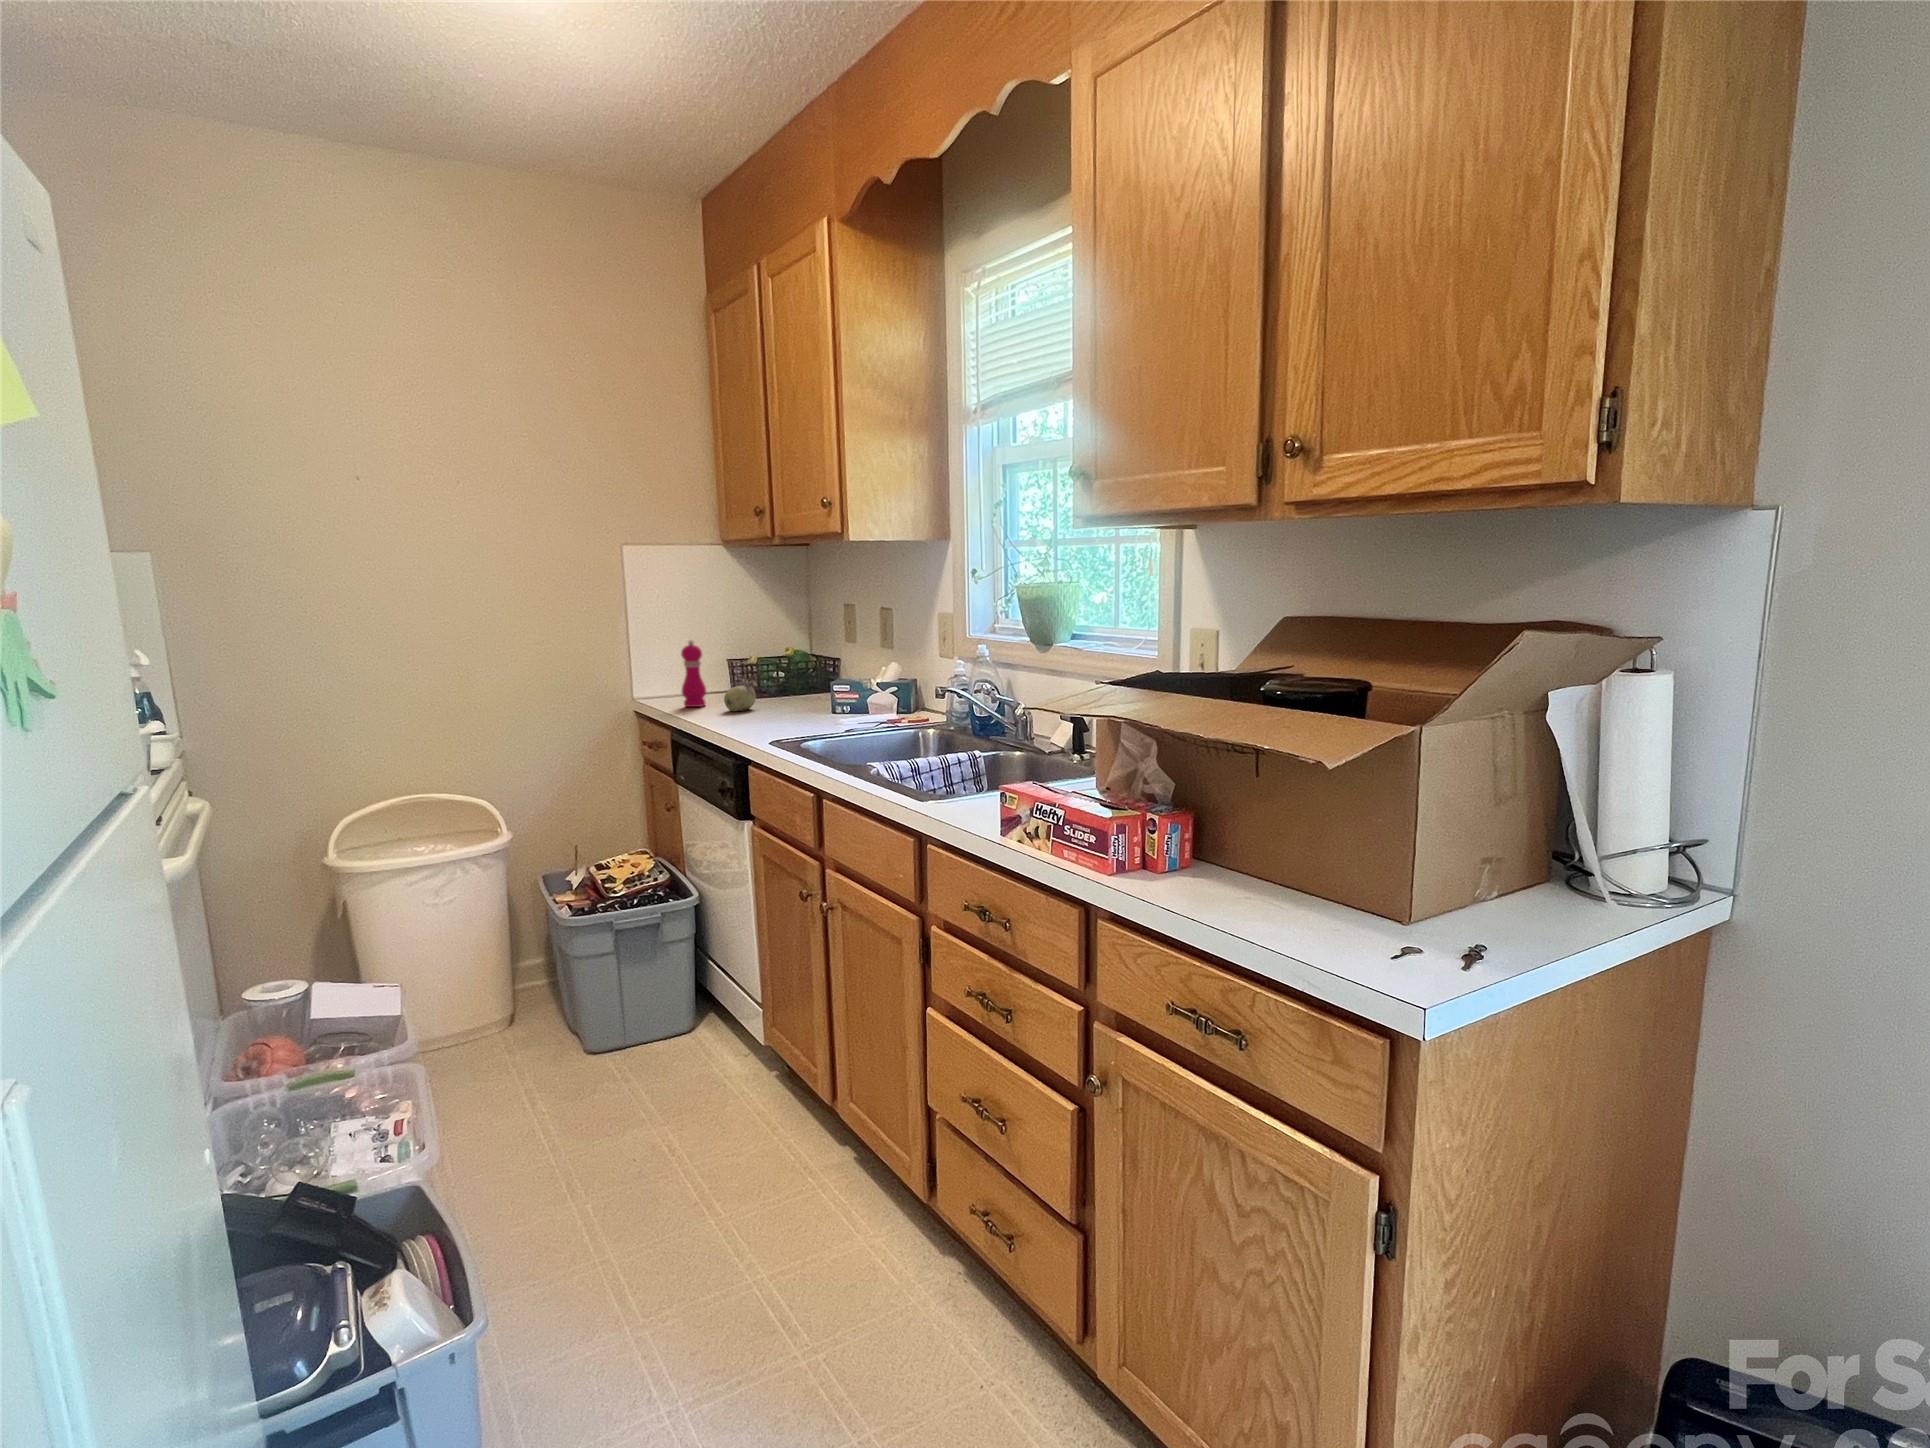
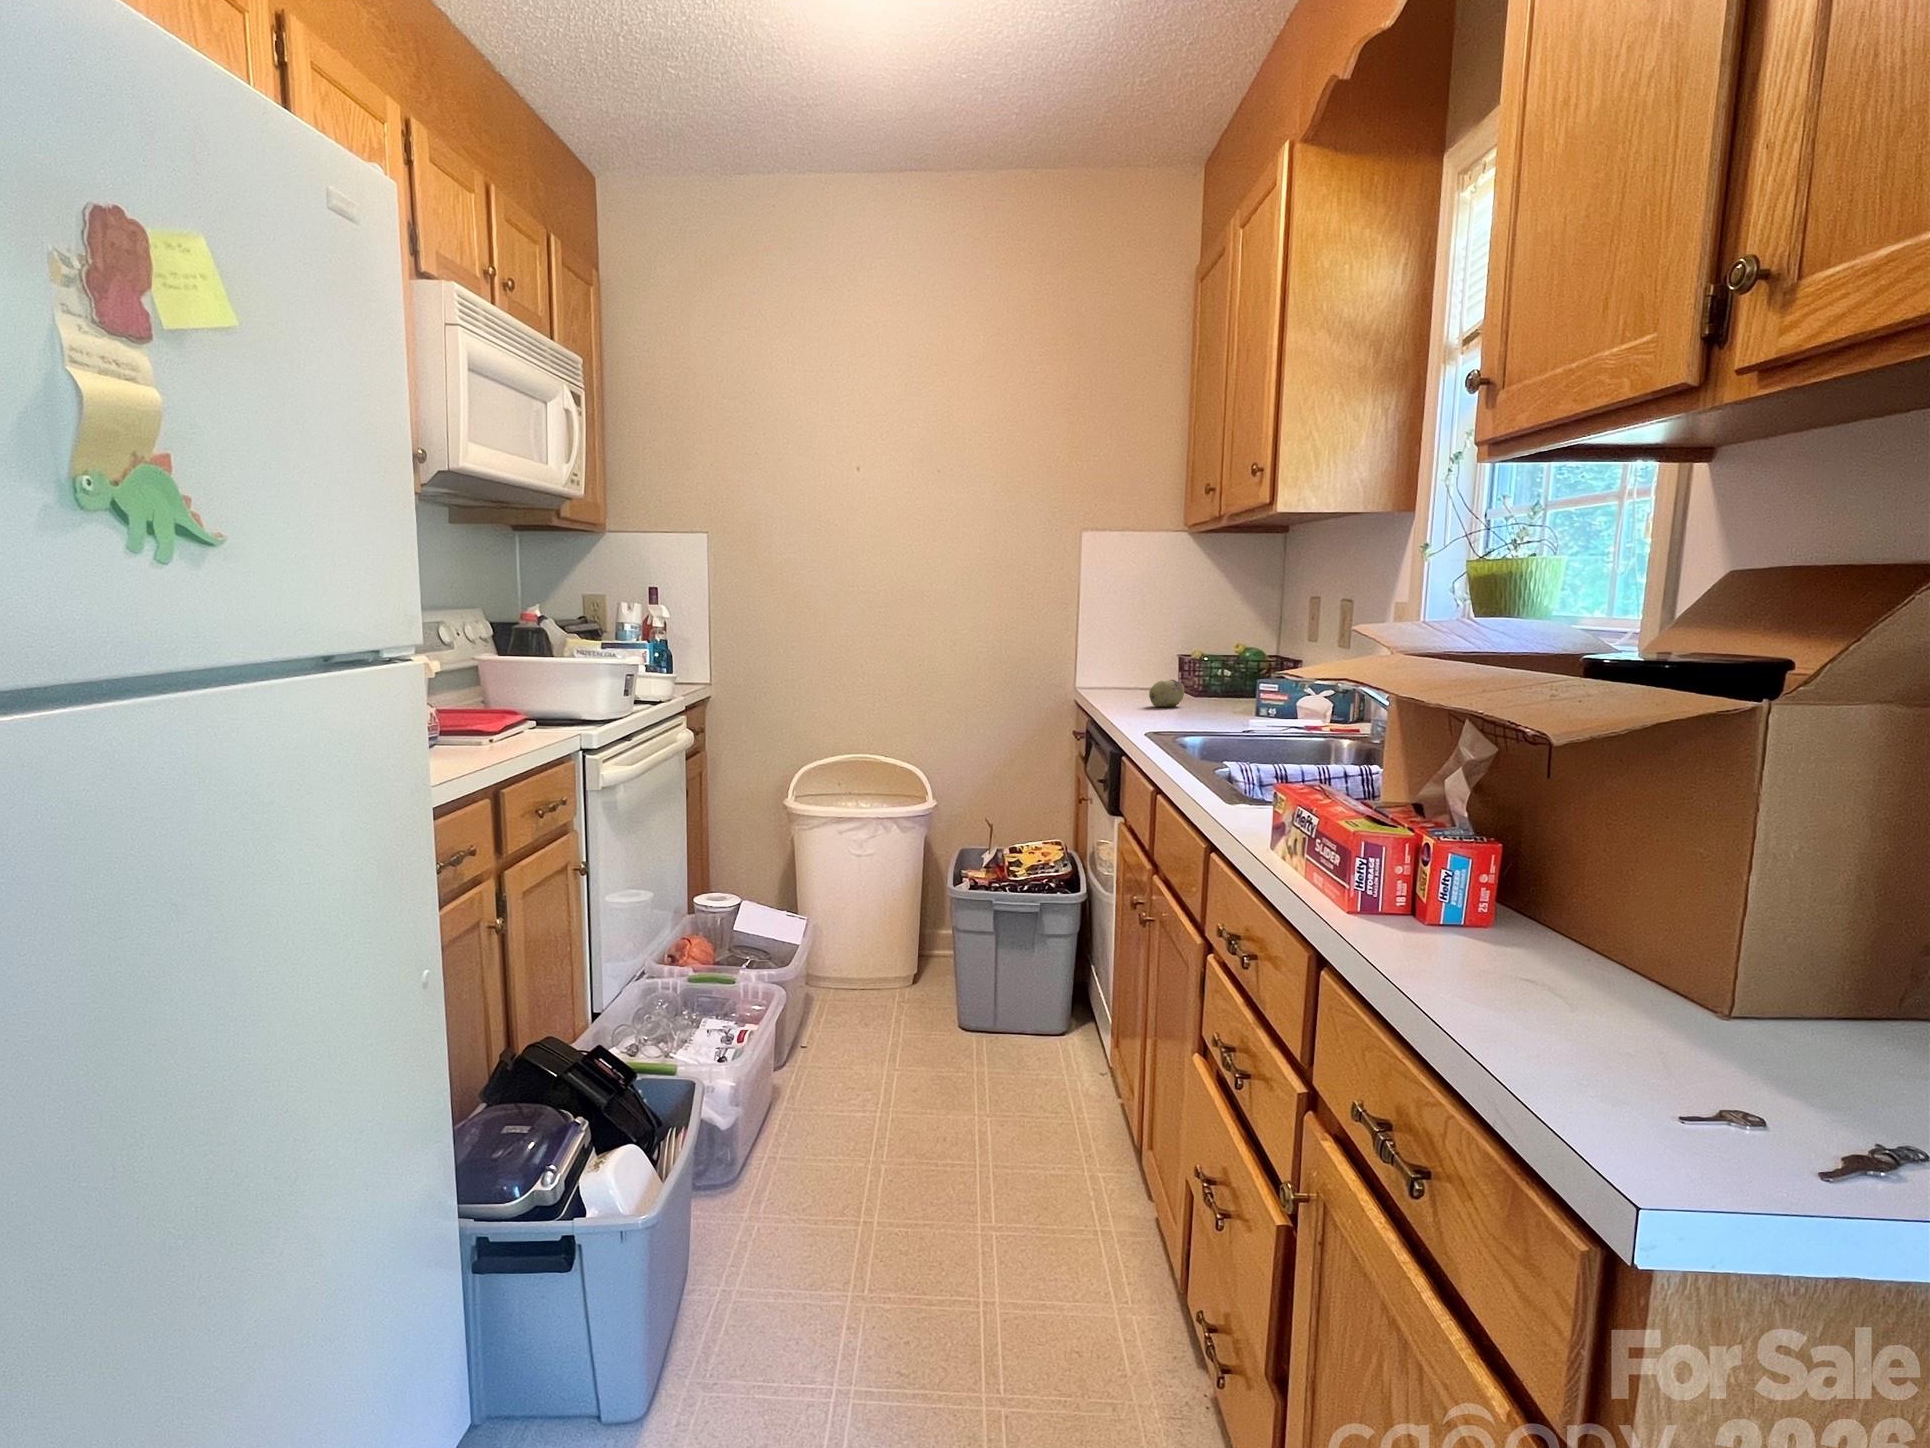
pepper mill: present [681,640,706,707] -> none [1117,630,1142,701]

